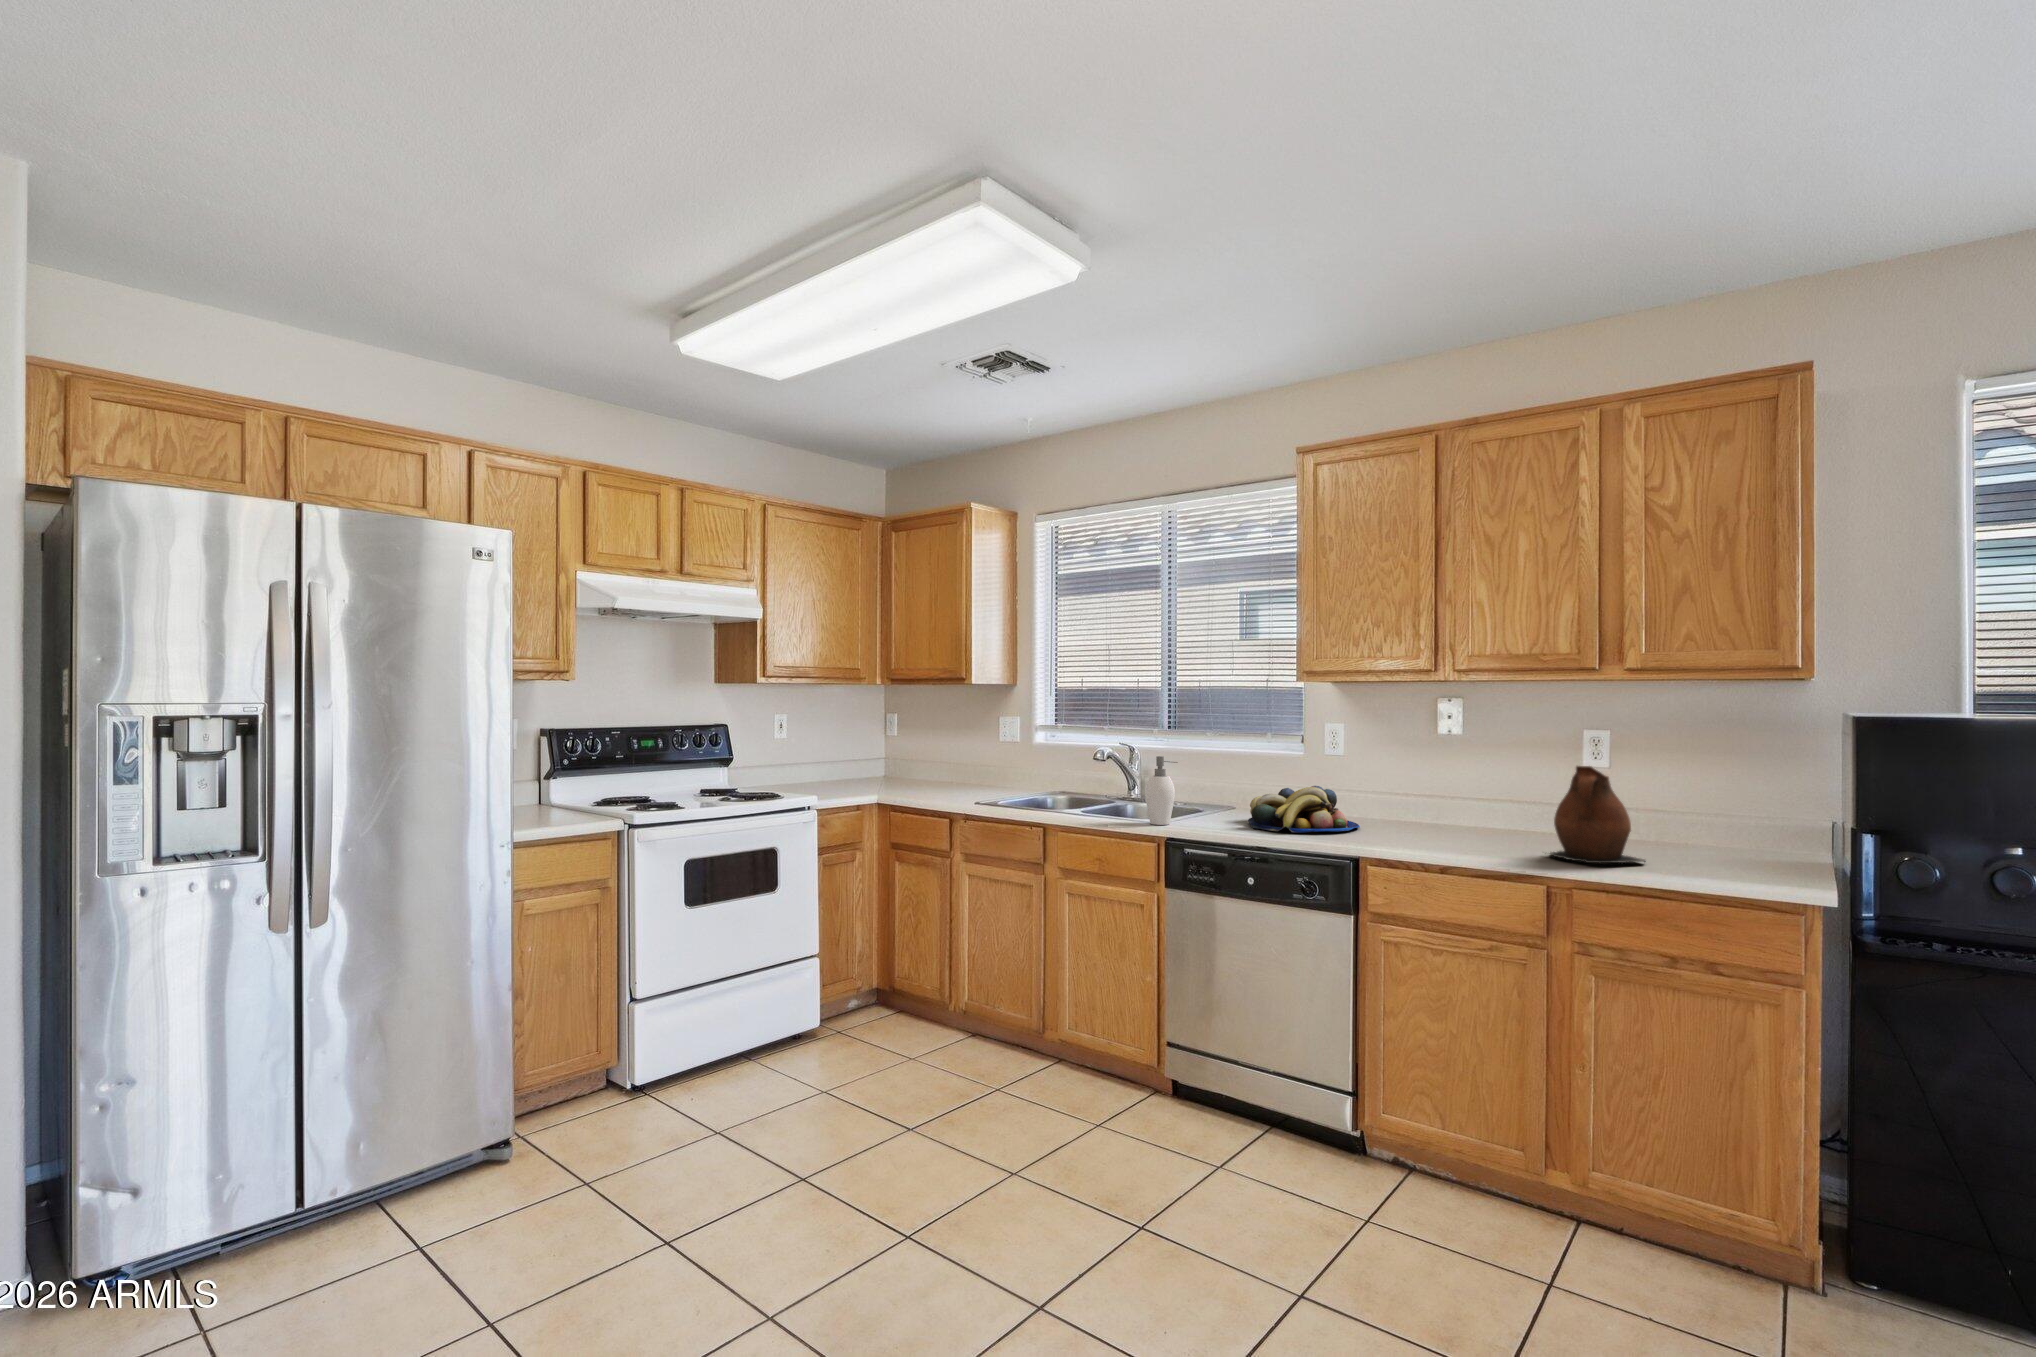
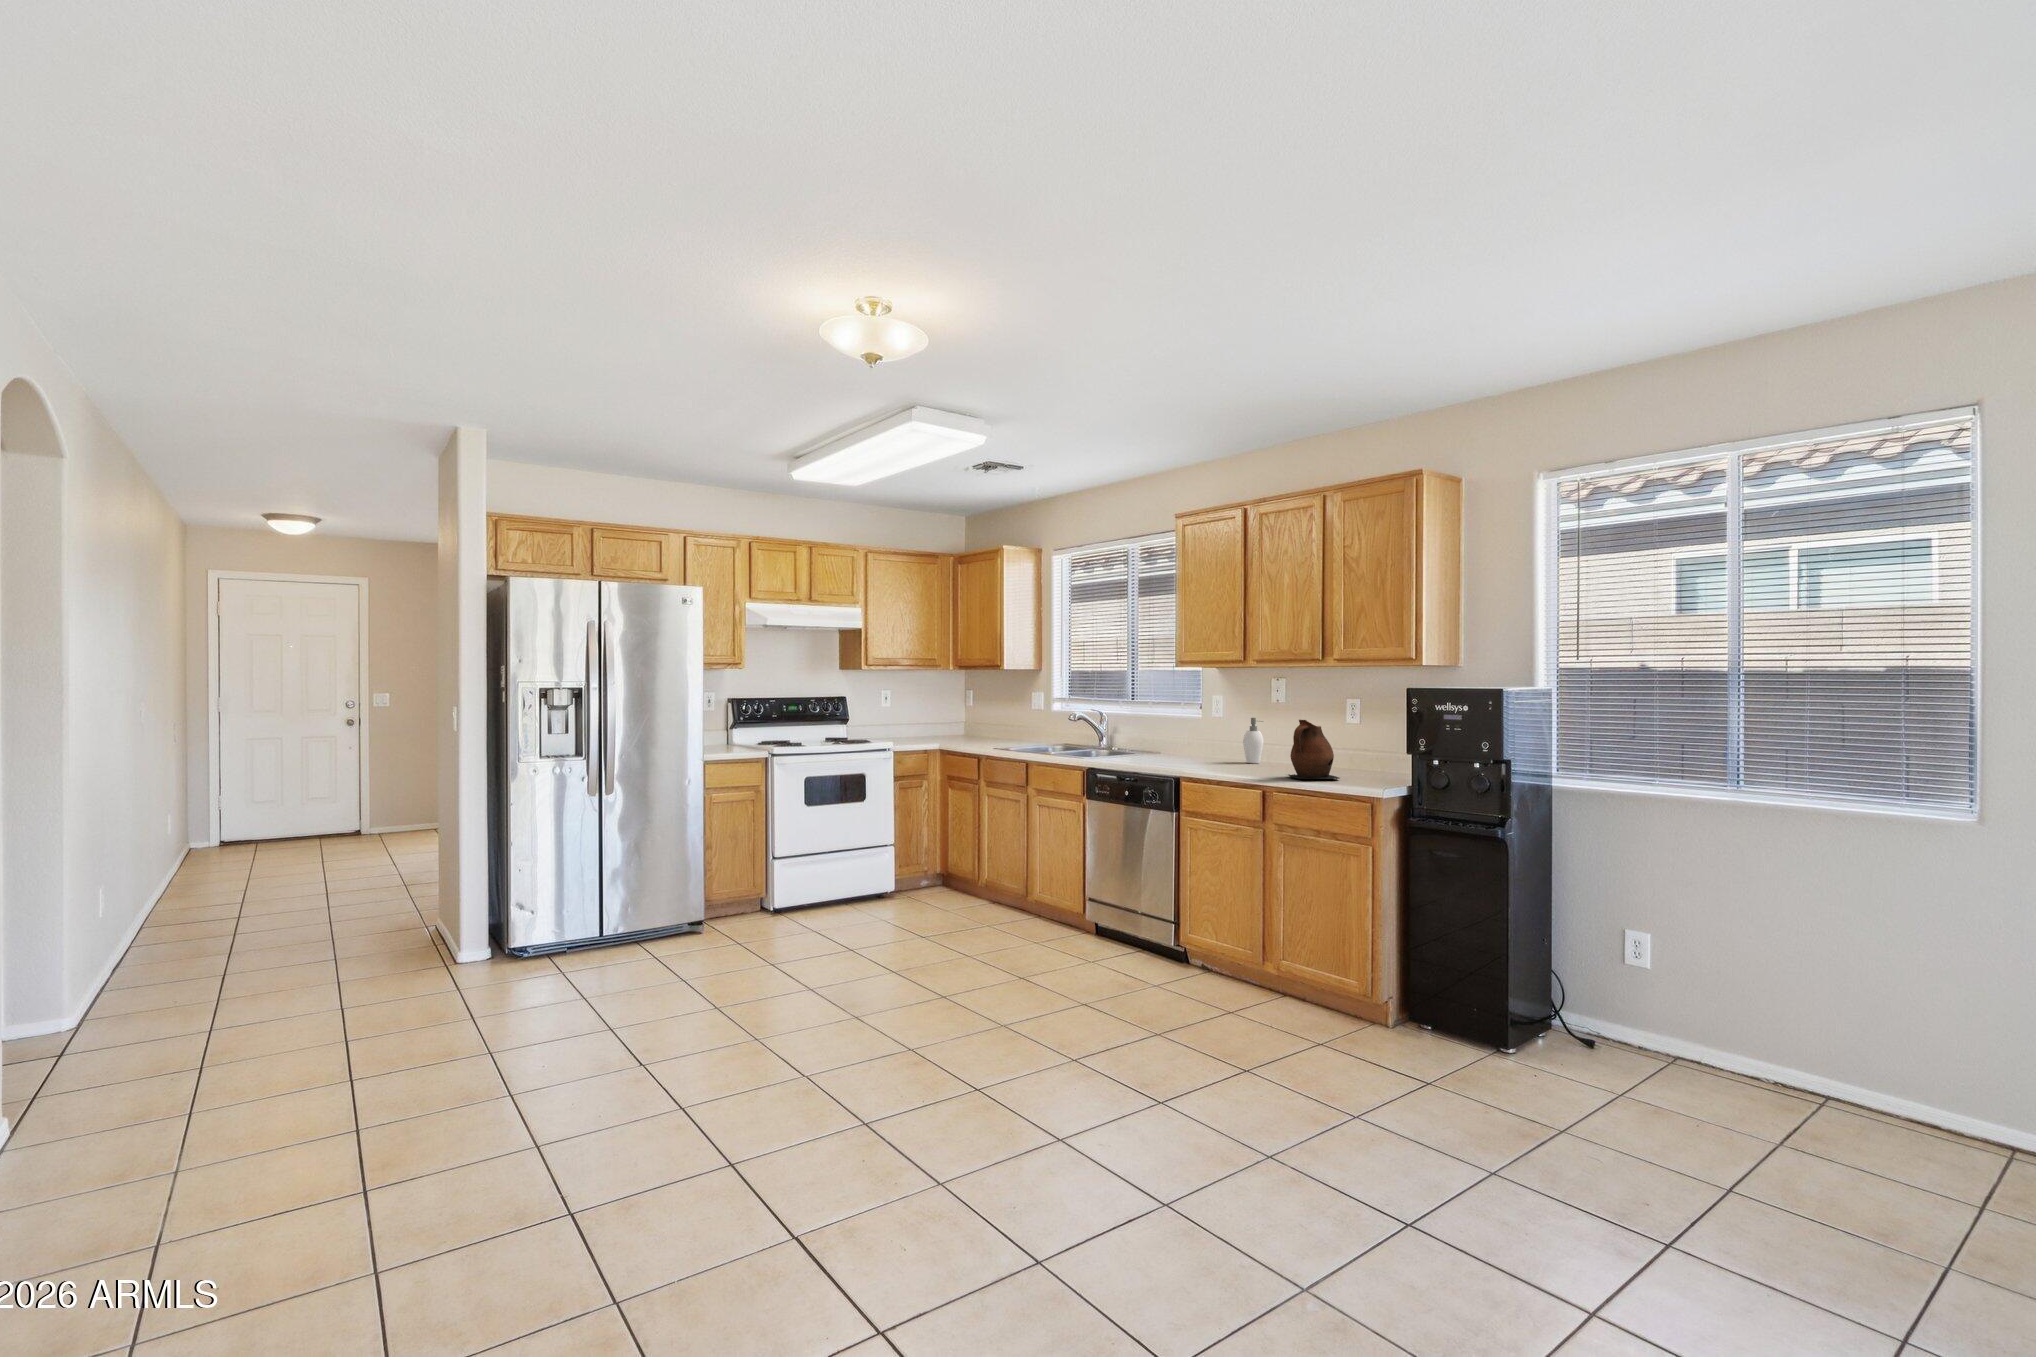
soap dispenser: present [1145,756,1177,825] -> present [1243,718,1264,763]
fruit bowl: present [1248,786,1360,833] -> none [1142,737,1215,765]

